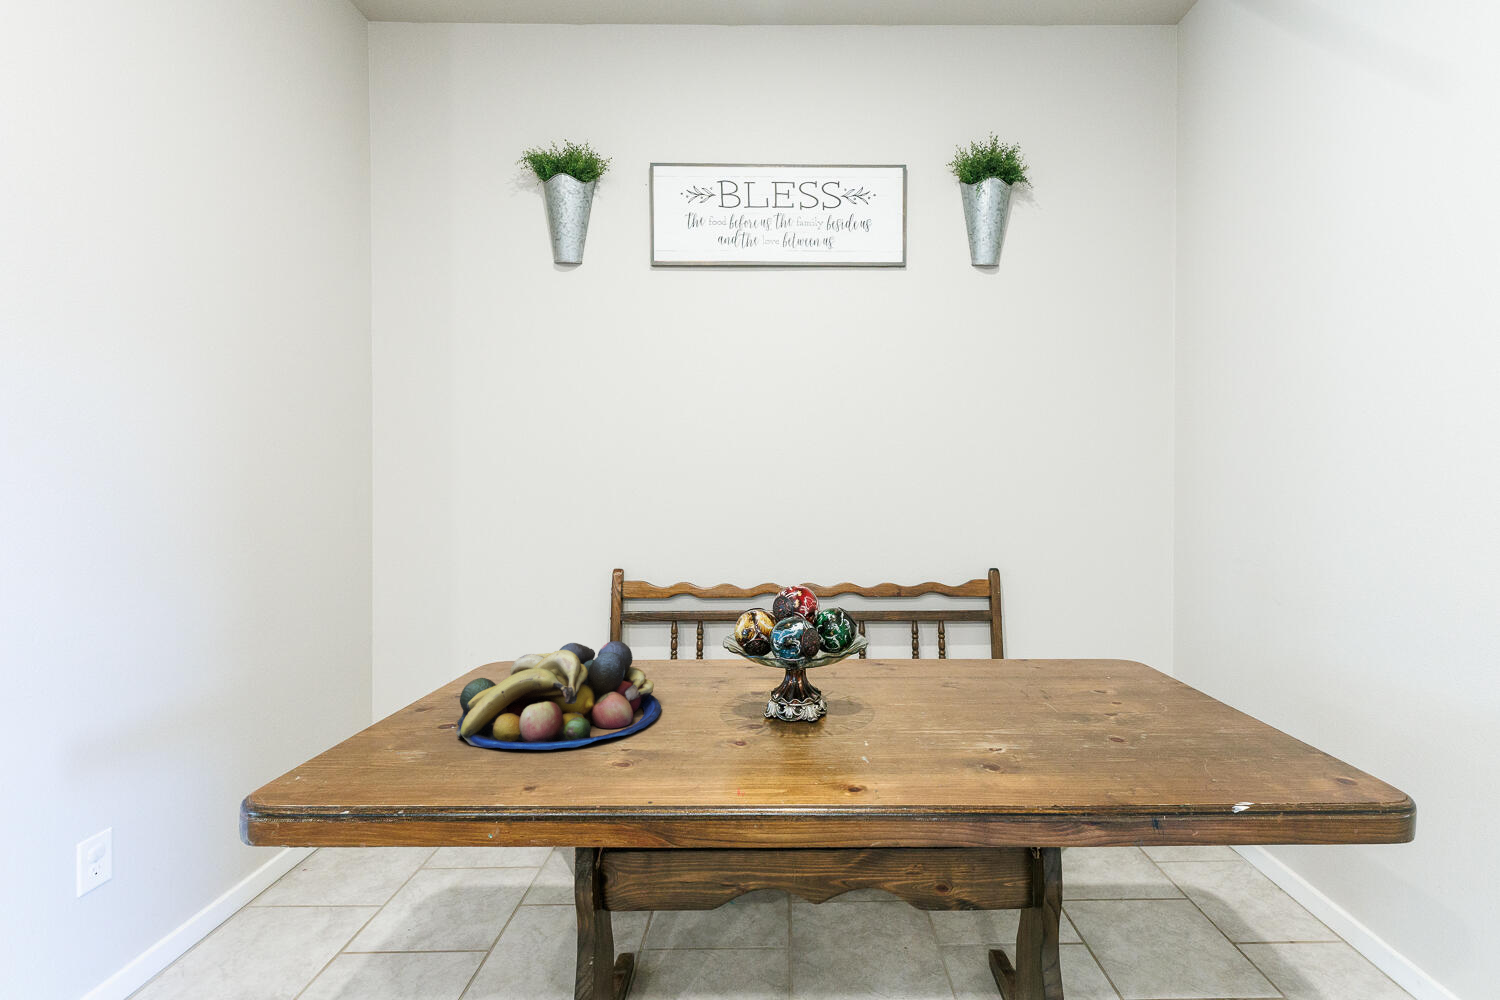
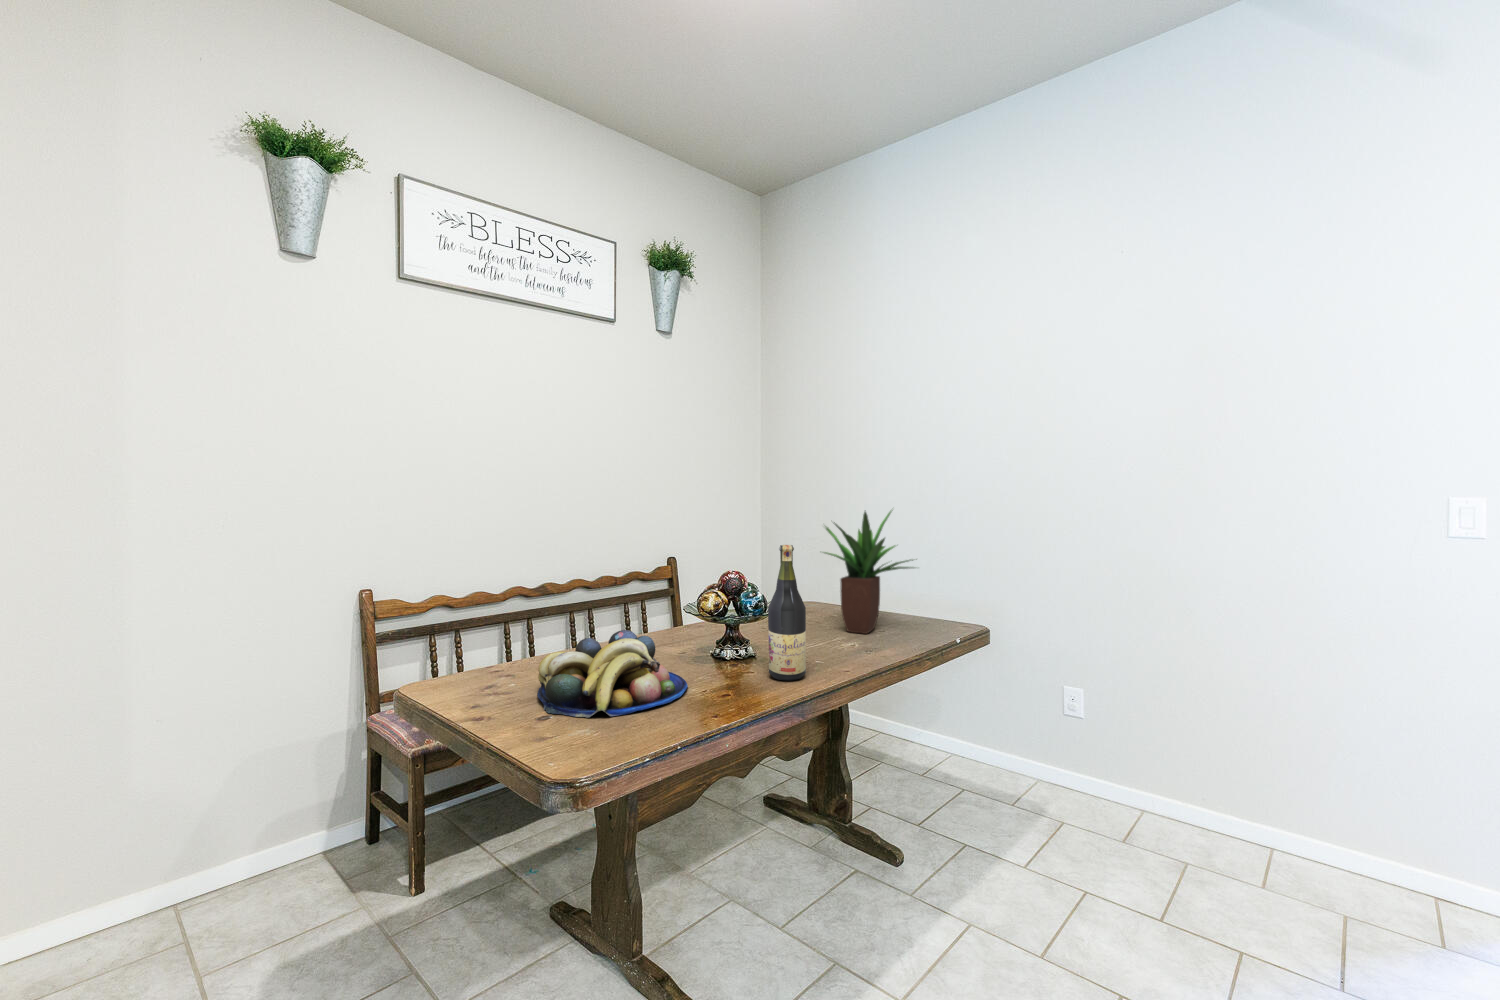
potted plant: none [984,487,1228,738] -> present [824,511,913,634]
wine bottle: none [729,540,794,777] -> present [768,545,806,681]

